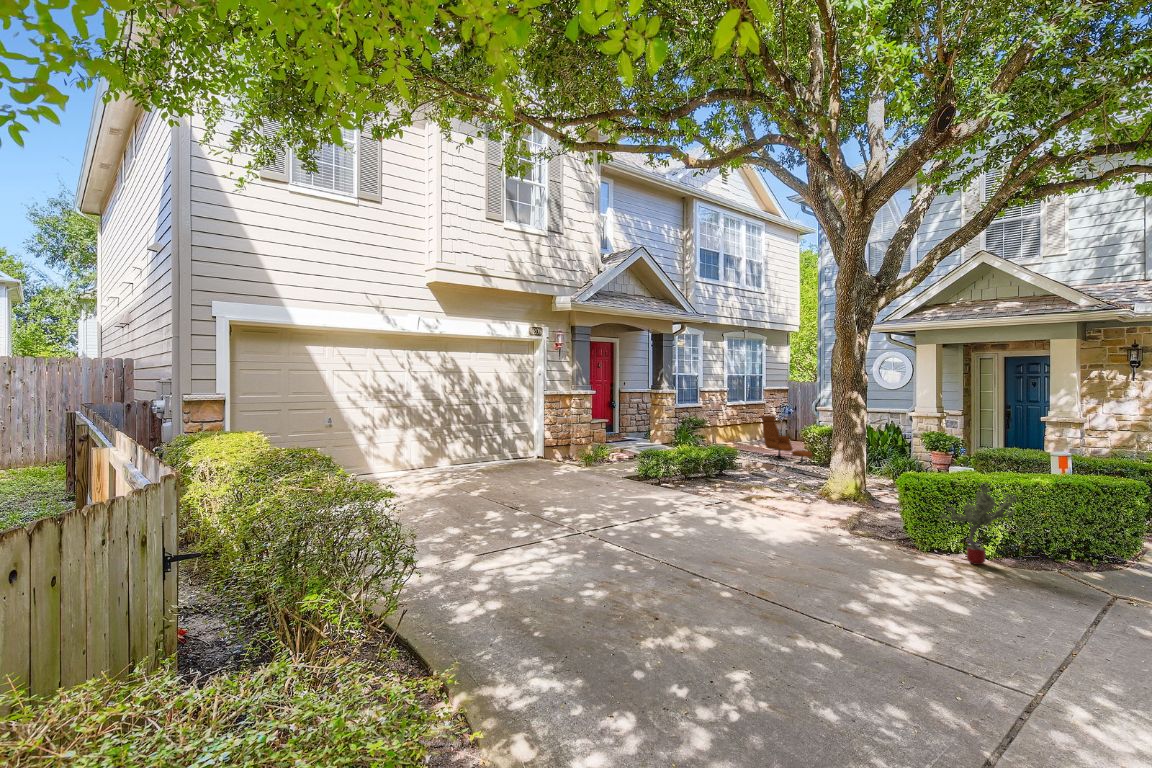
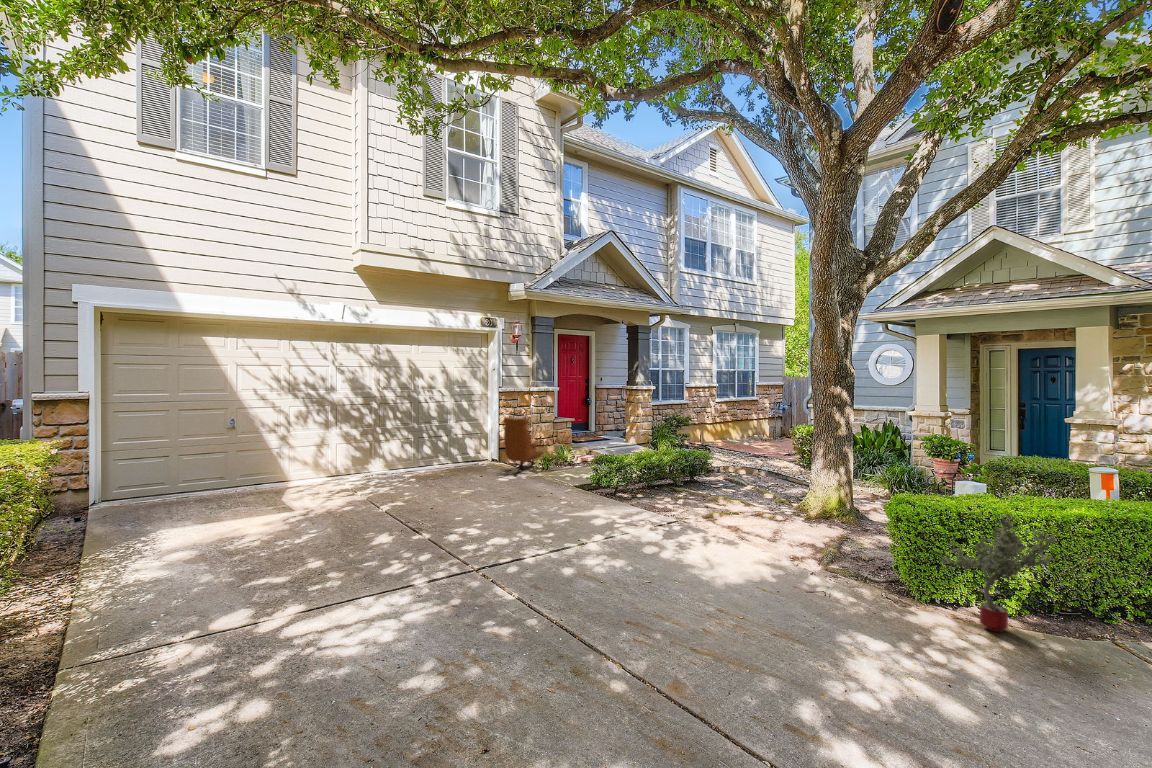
lounge chair: present [762,416,813,464] -> present [504,418,543,474]

